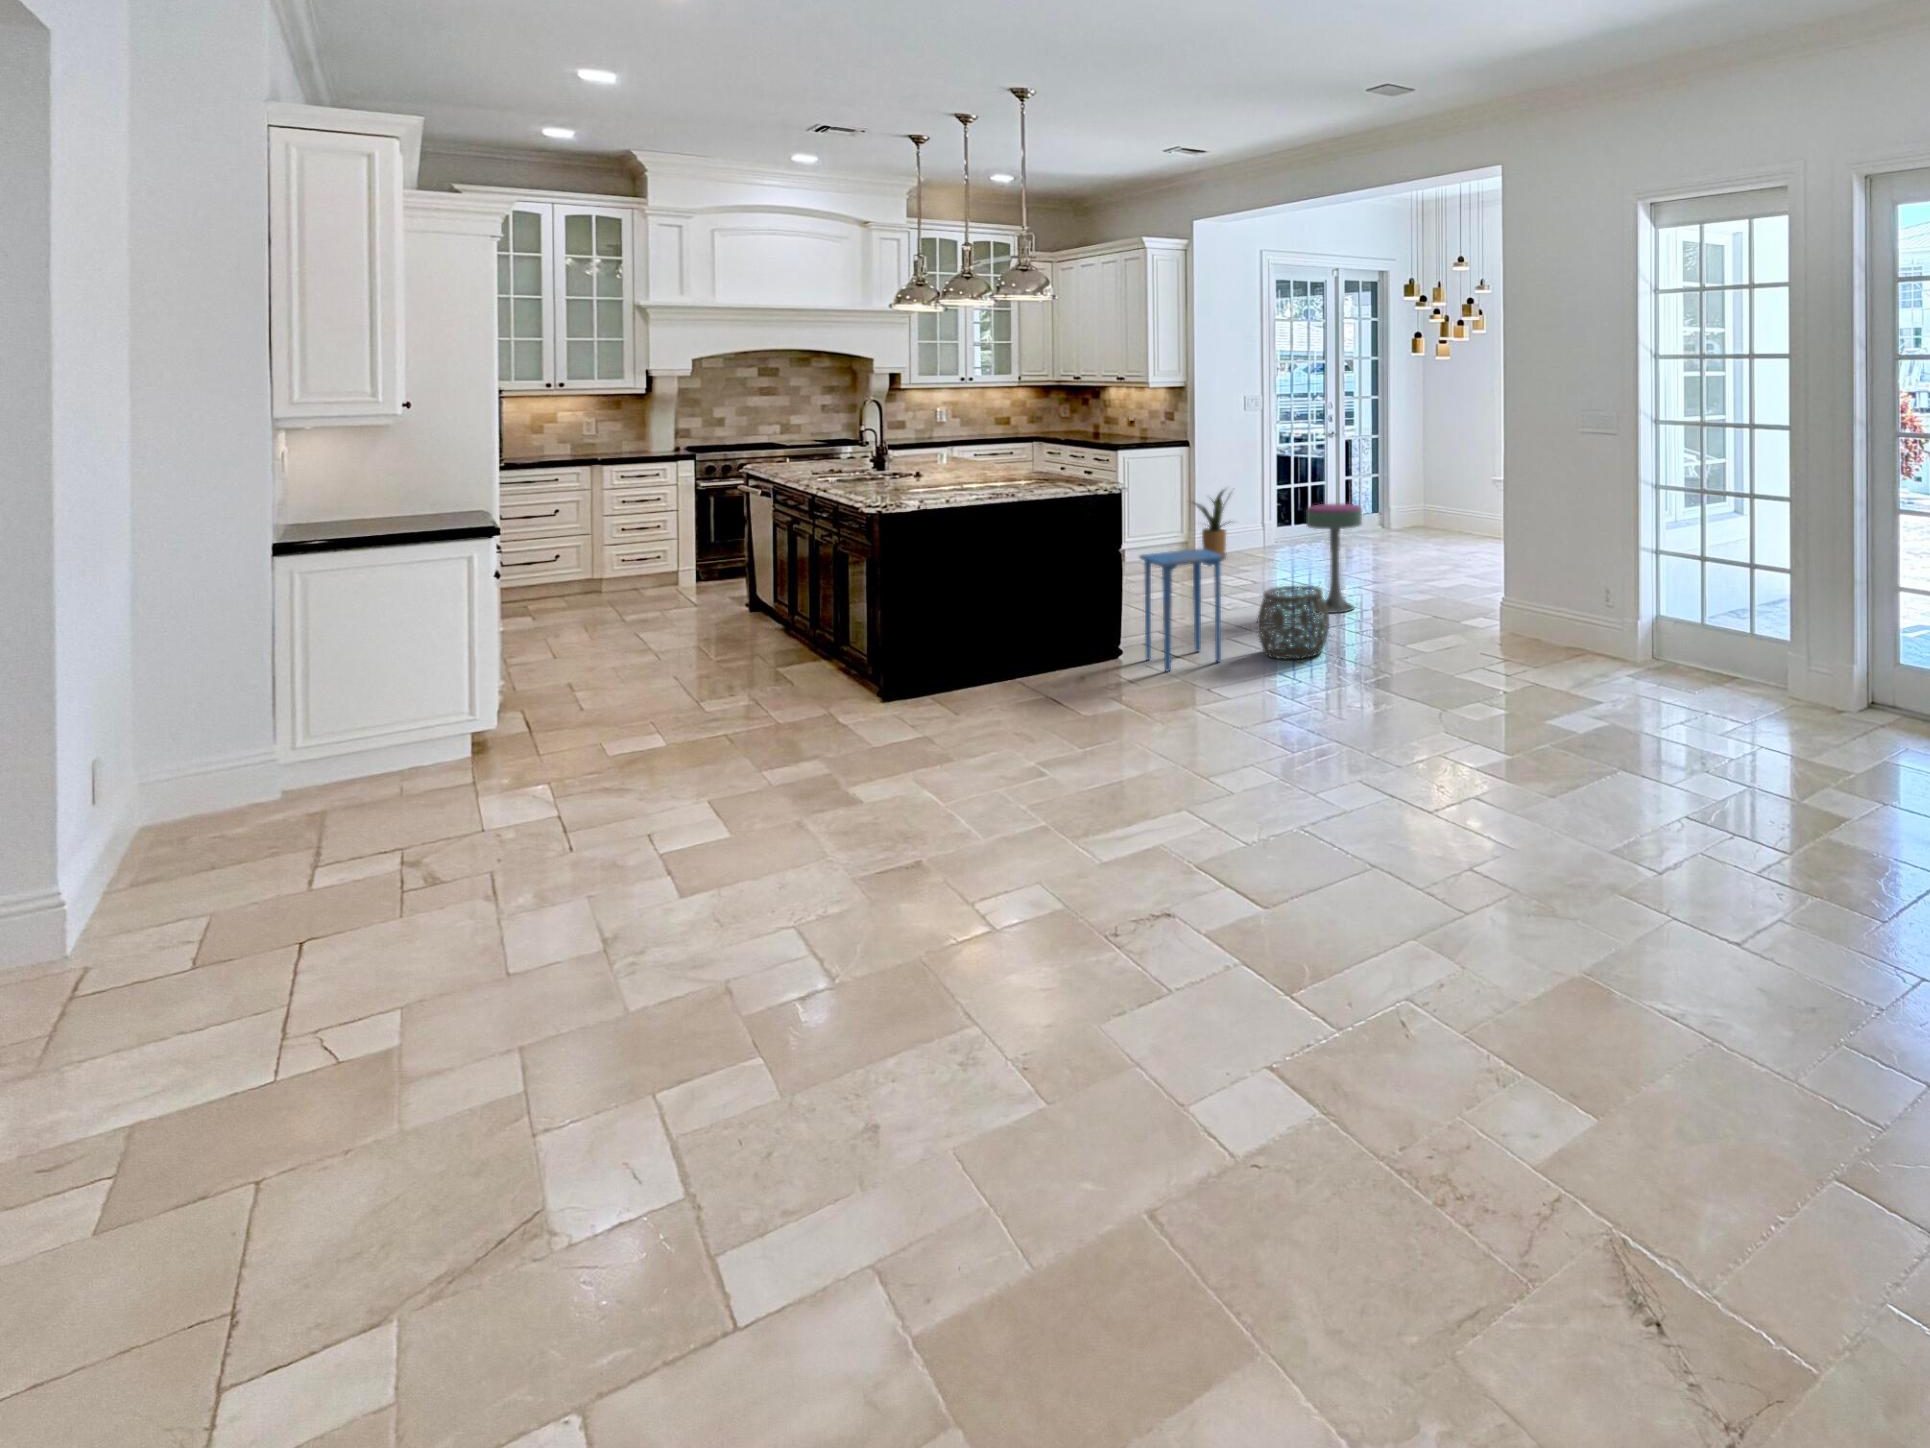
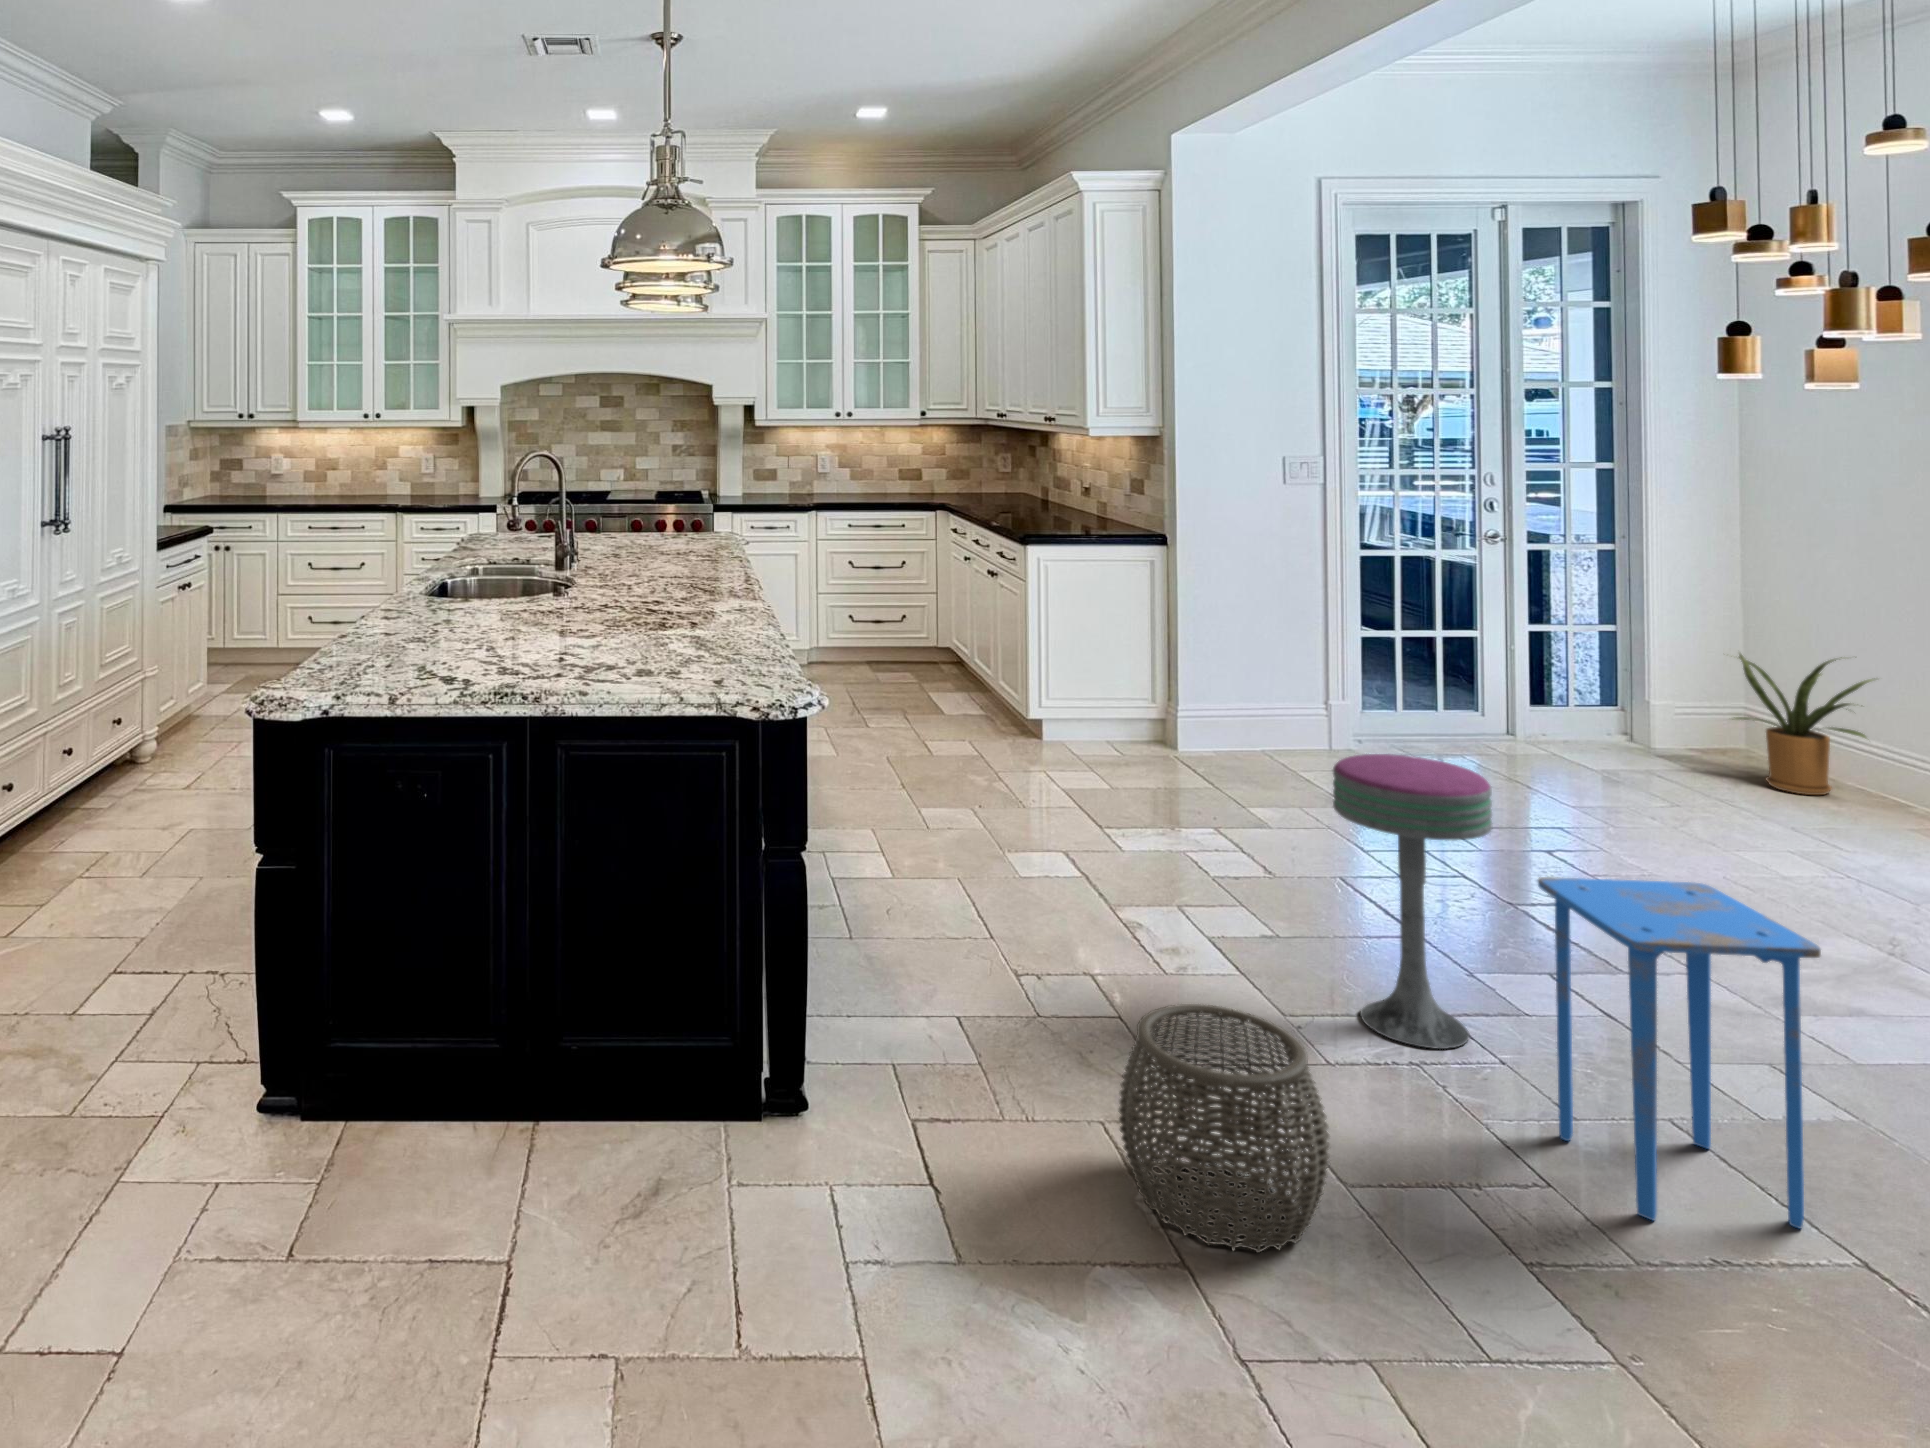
house plant: present [1195,490,1226,556] -> present [1732,654,1874,795]
side table: present [1140,549,1226,671] -> present [1538,877,1821,1228]

